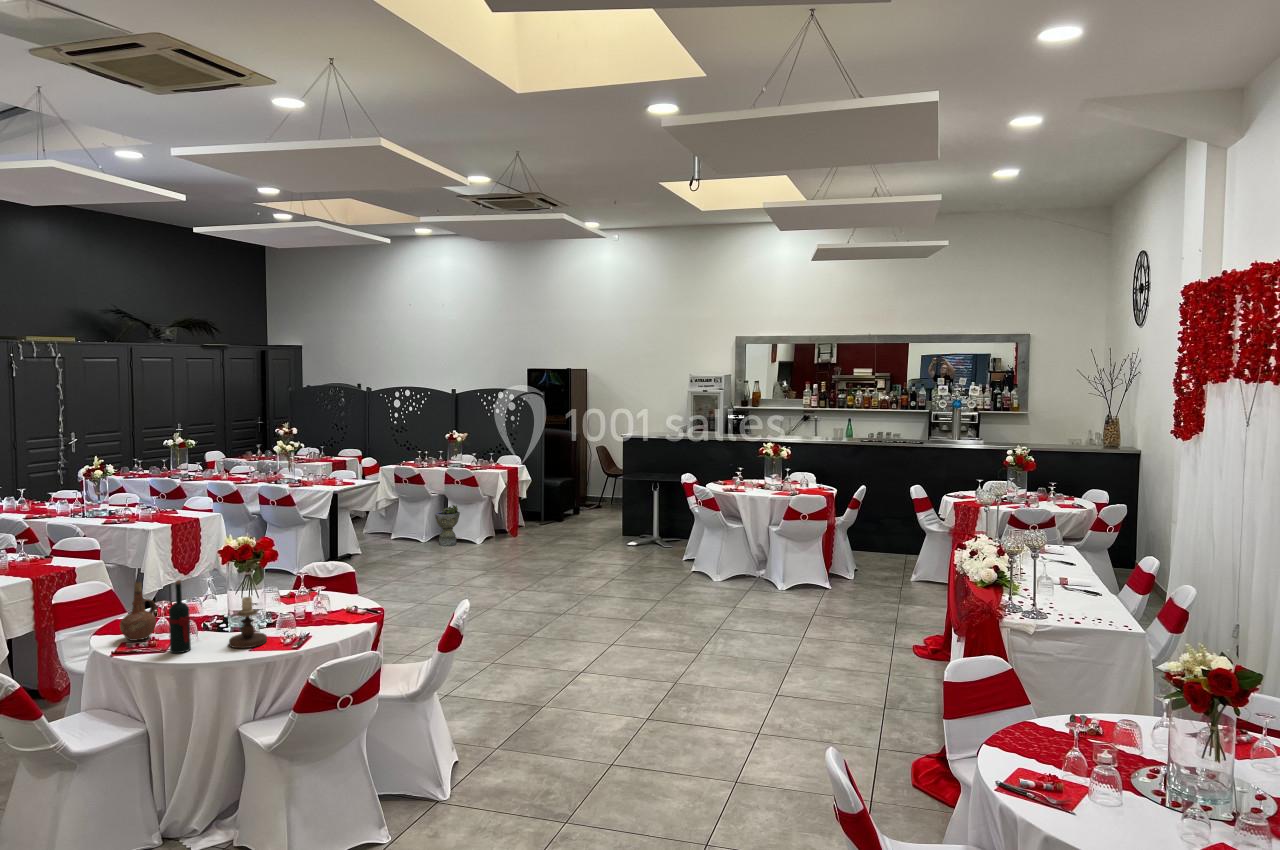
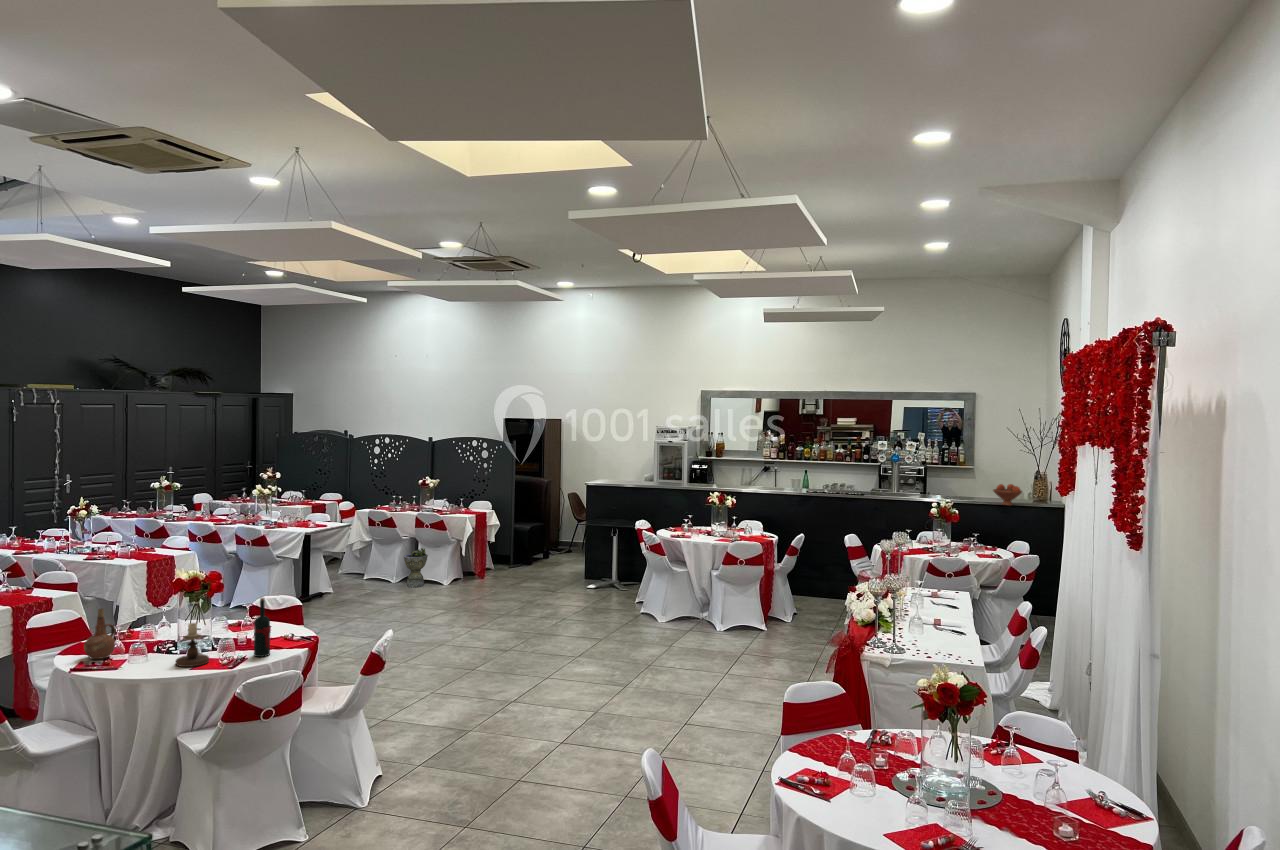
fruit bowl: none [1057,430,1090,453] -> present [993,484,1022,506]
wine bottle: present [169,580,191,653] -> present [254,598,271,657]

